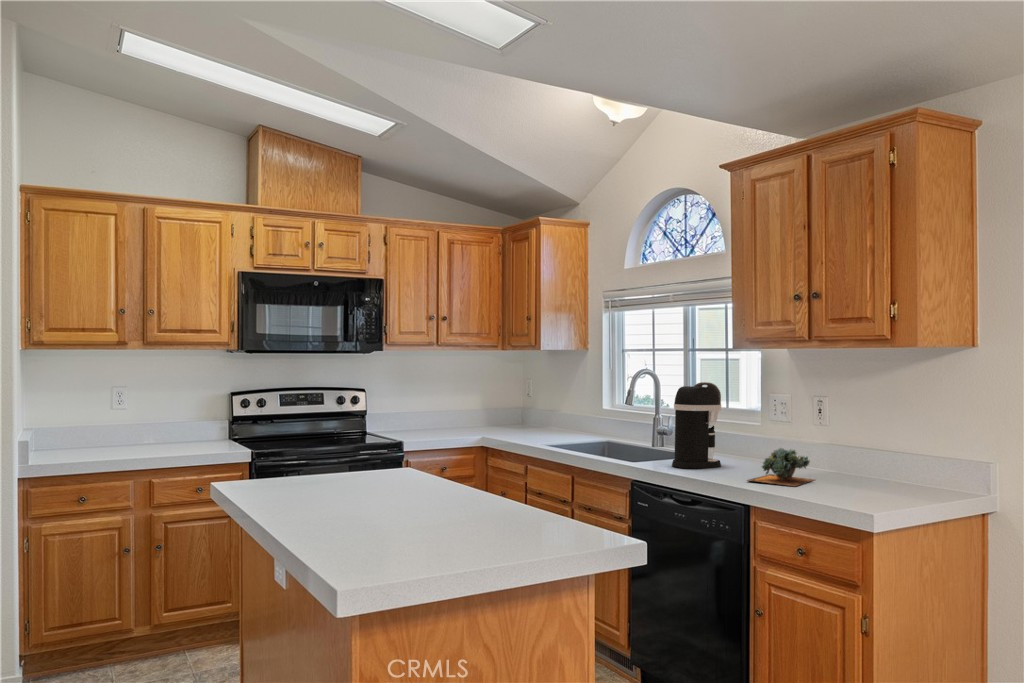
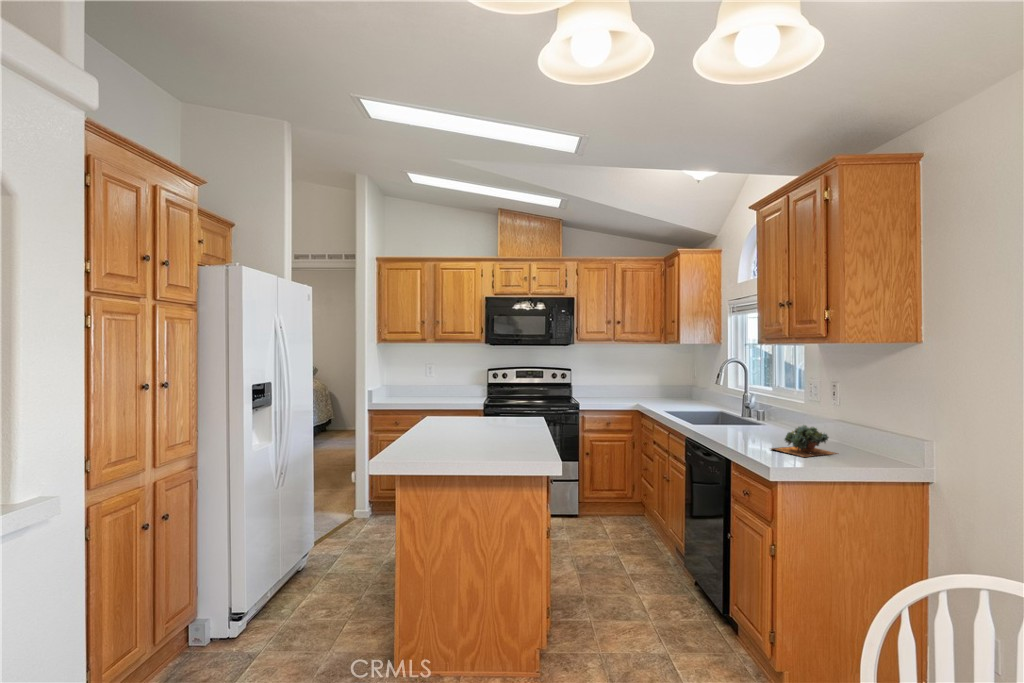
coffee maker: present [672,382,721,469] -> none [734,370,778,436]

